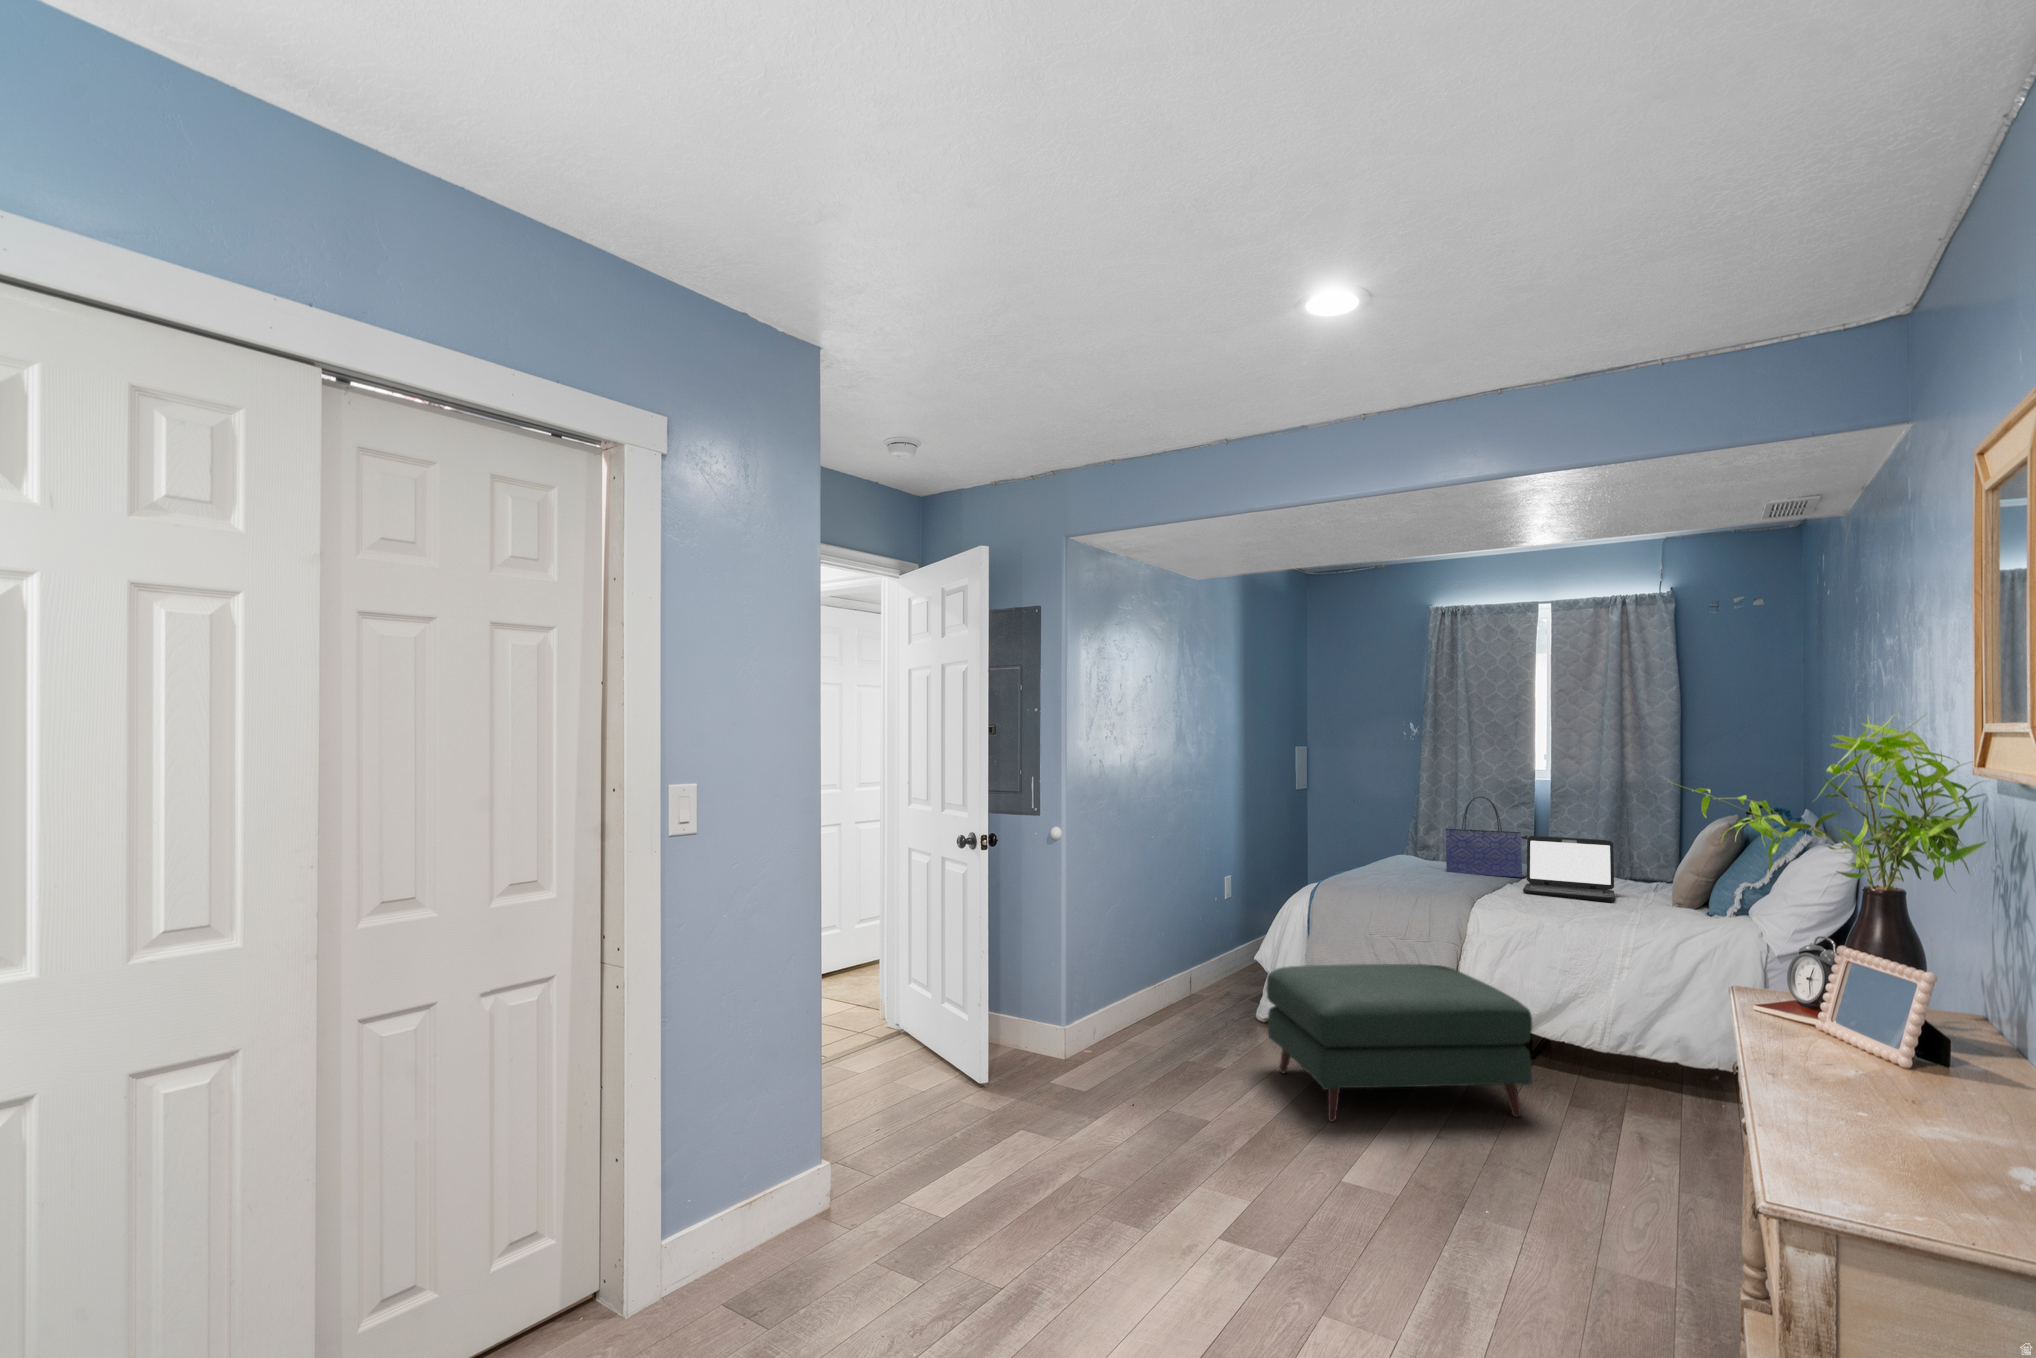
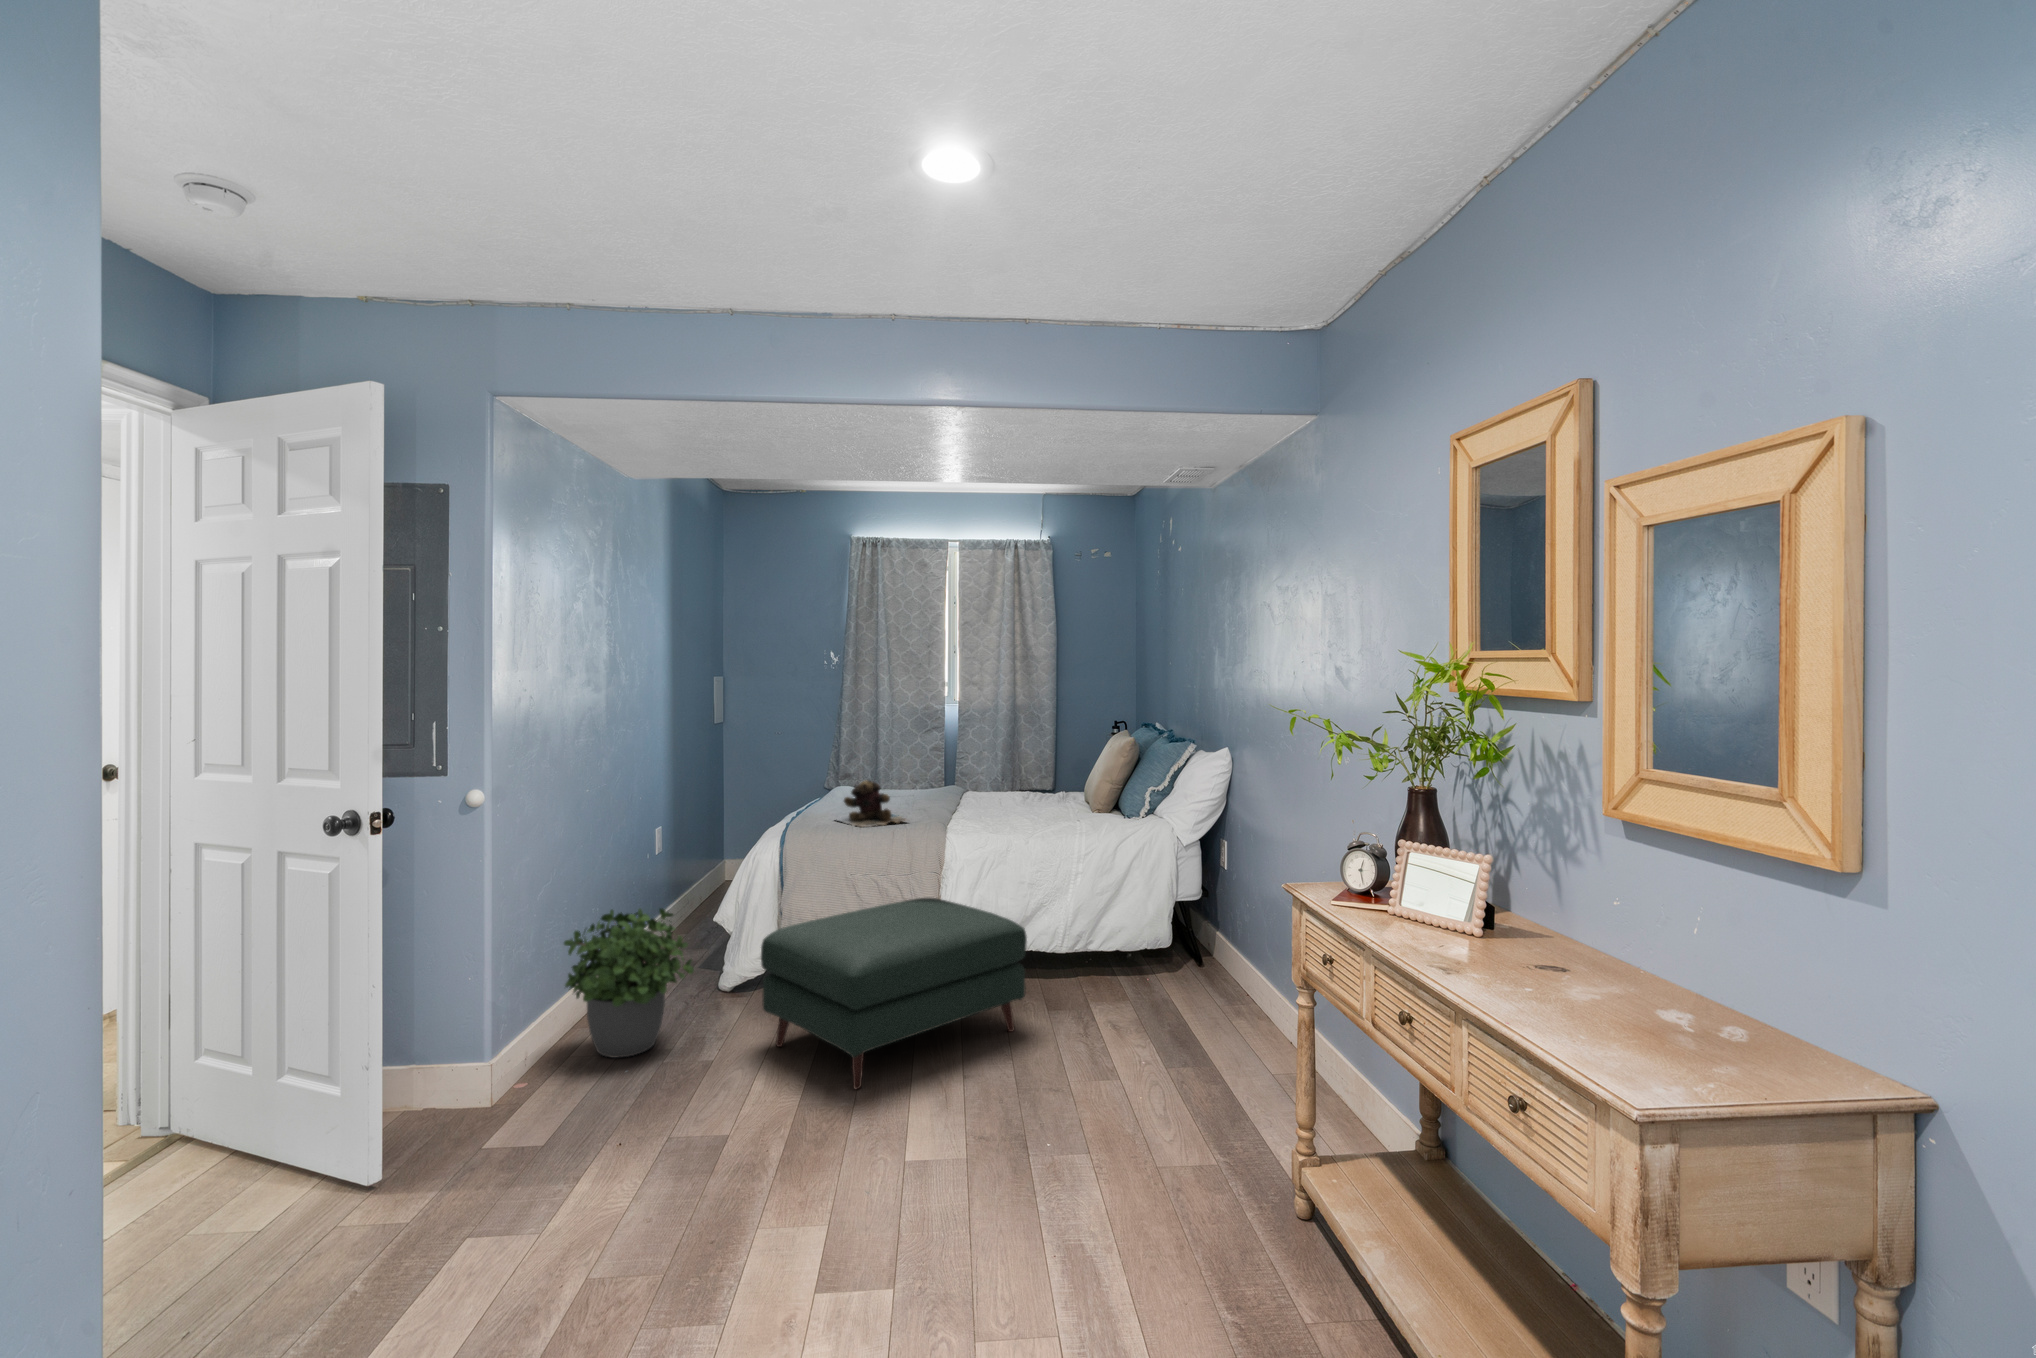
tote bag: present [1446,797,1528,877] -> none [890,725,962,802]
laptop: present [1523,836,1614,902] -> none [972,759,1048,816]
teddy bear: none [1362,845,1438,890] -> present [836,781,907,827]
potted plant: none [1118,929,1216,1051] -> present [564,908,694,1058]

